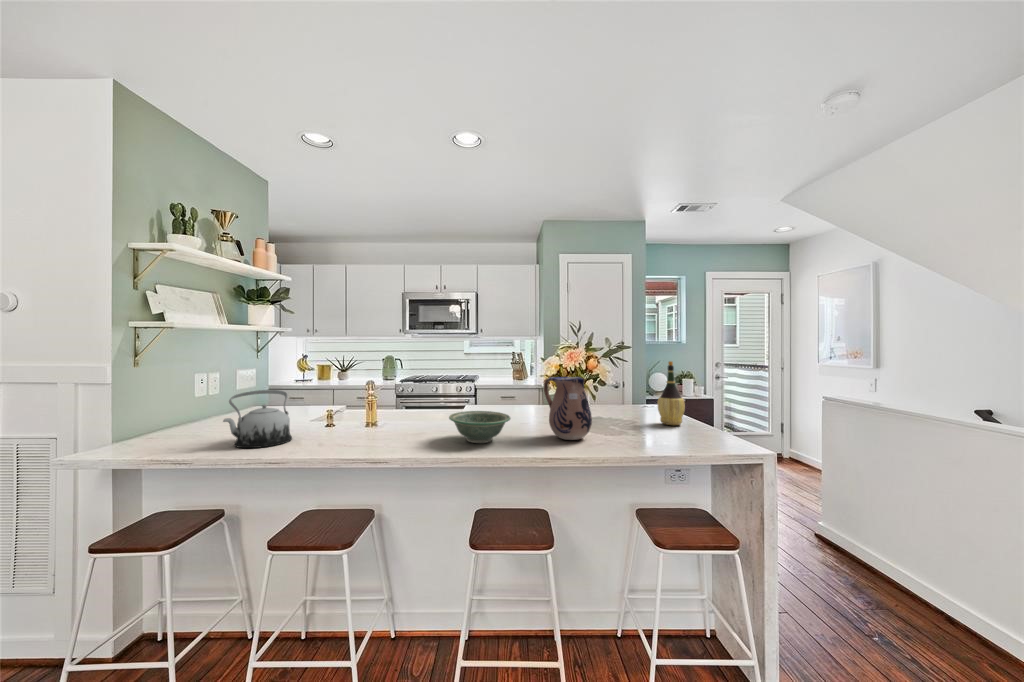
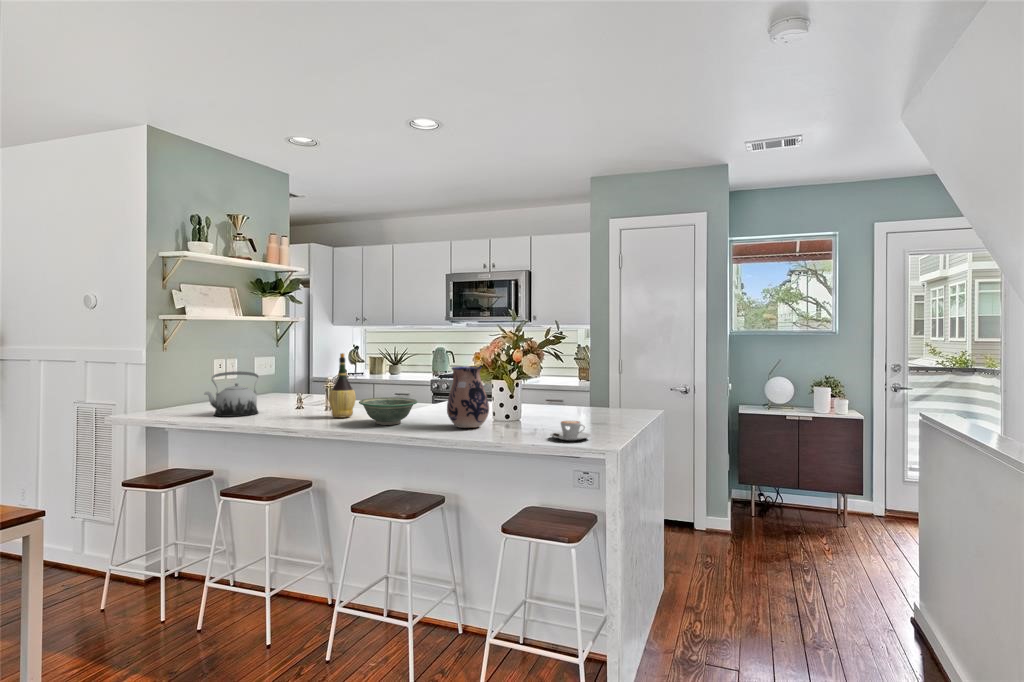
wine bottle: present [658,361,685,425] -> present [329,353,356,417]
coffee cup: none [677,427,721,447] -> present [550,421,591,441]

